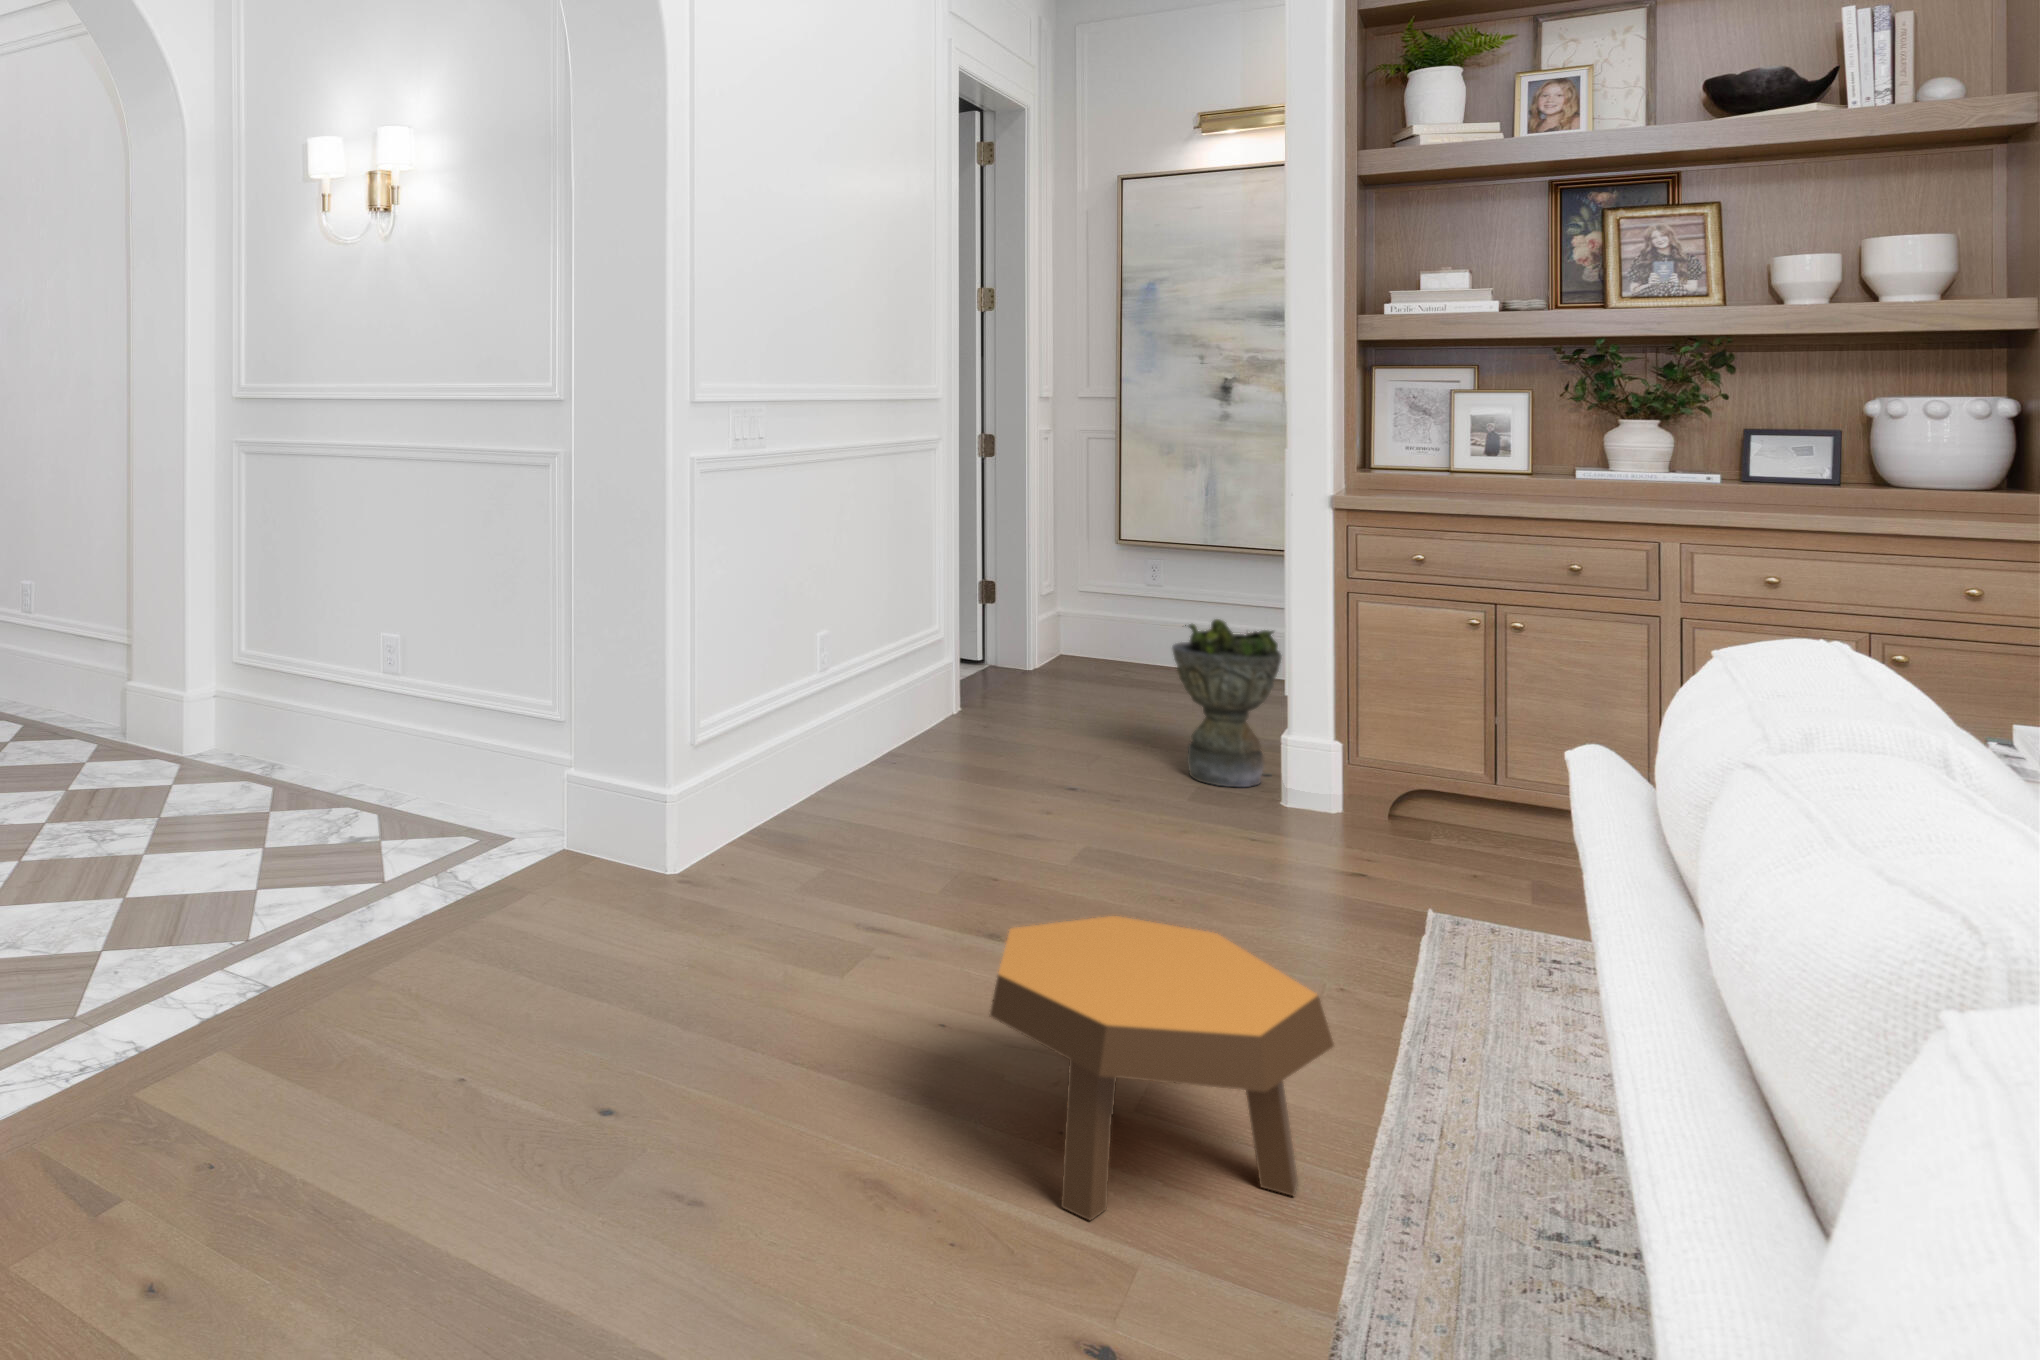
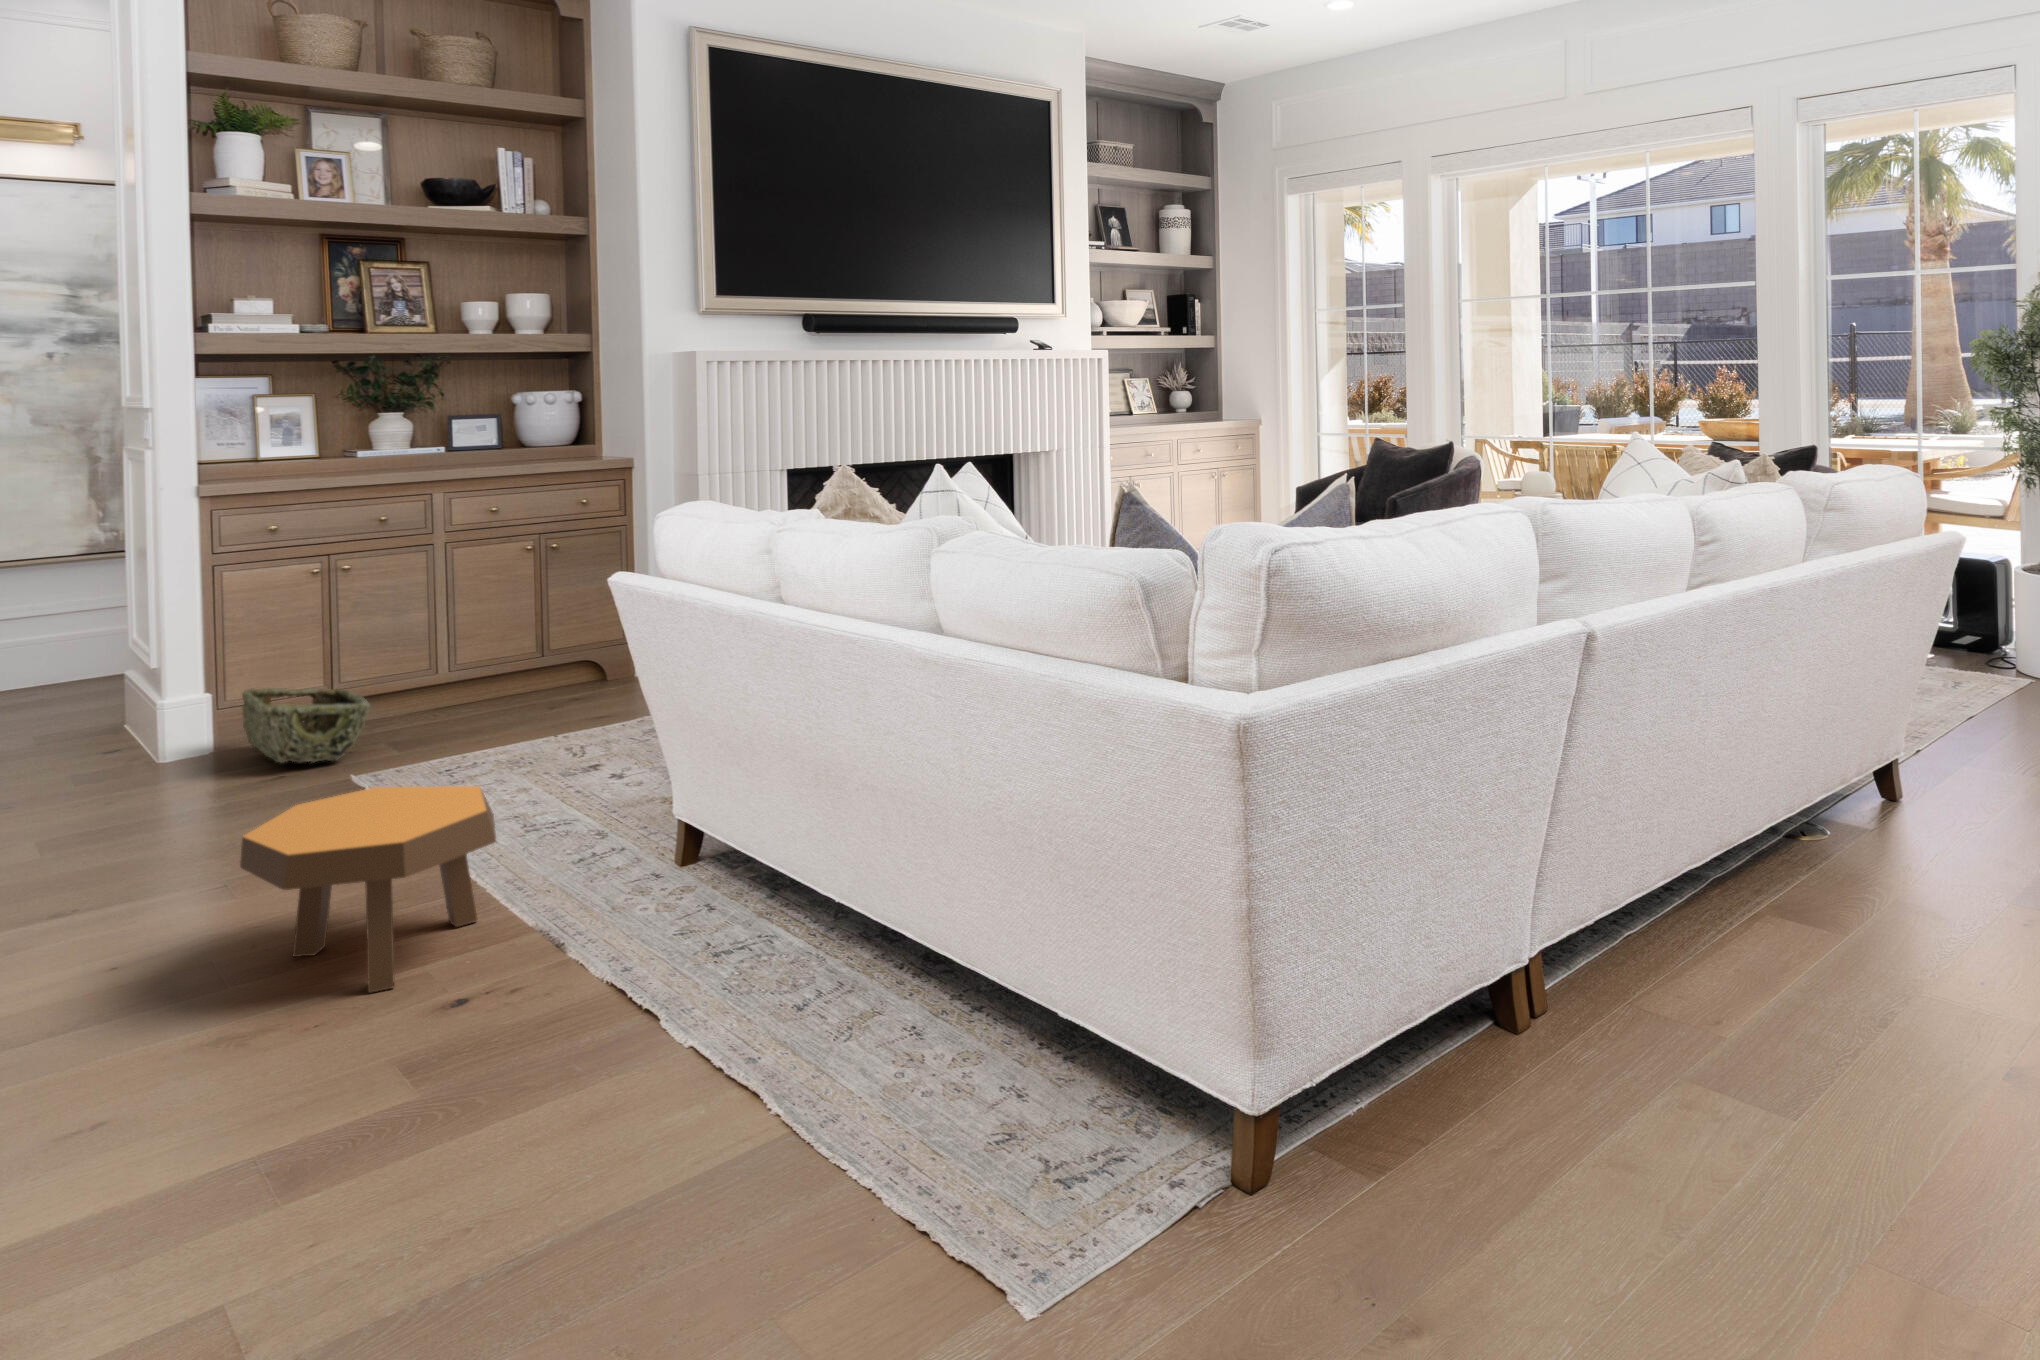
planter: present [1172,619,1281,787] -> none [16,613,132,770]
woven basket: none [1346,752,1504,879] -> present [242,688,370,763]

